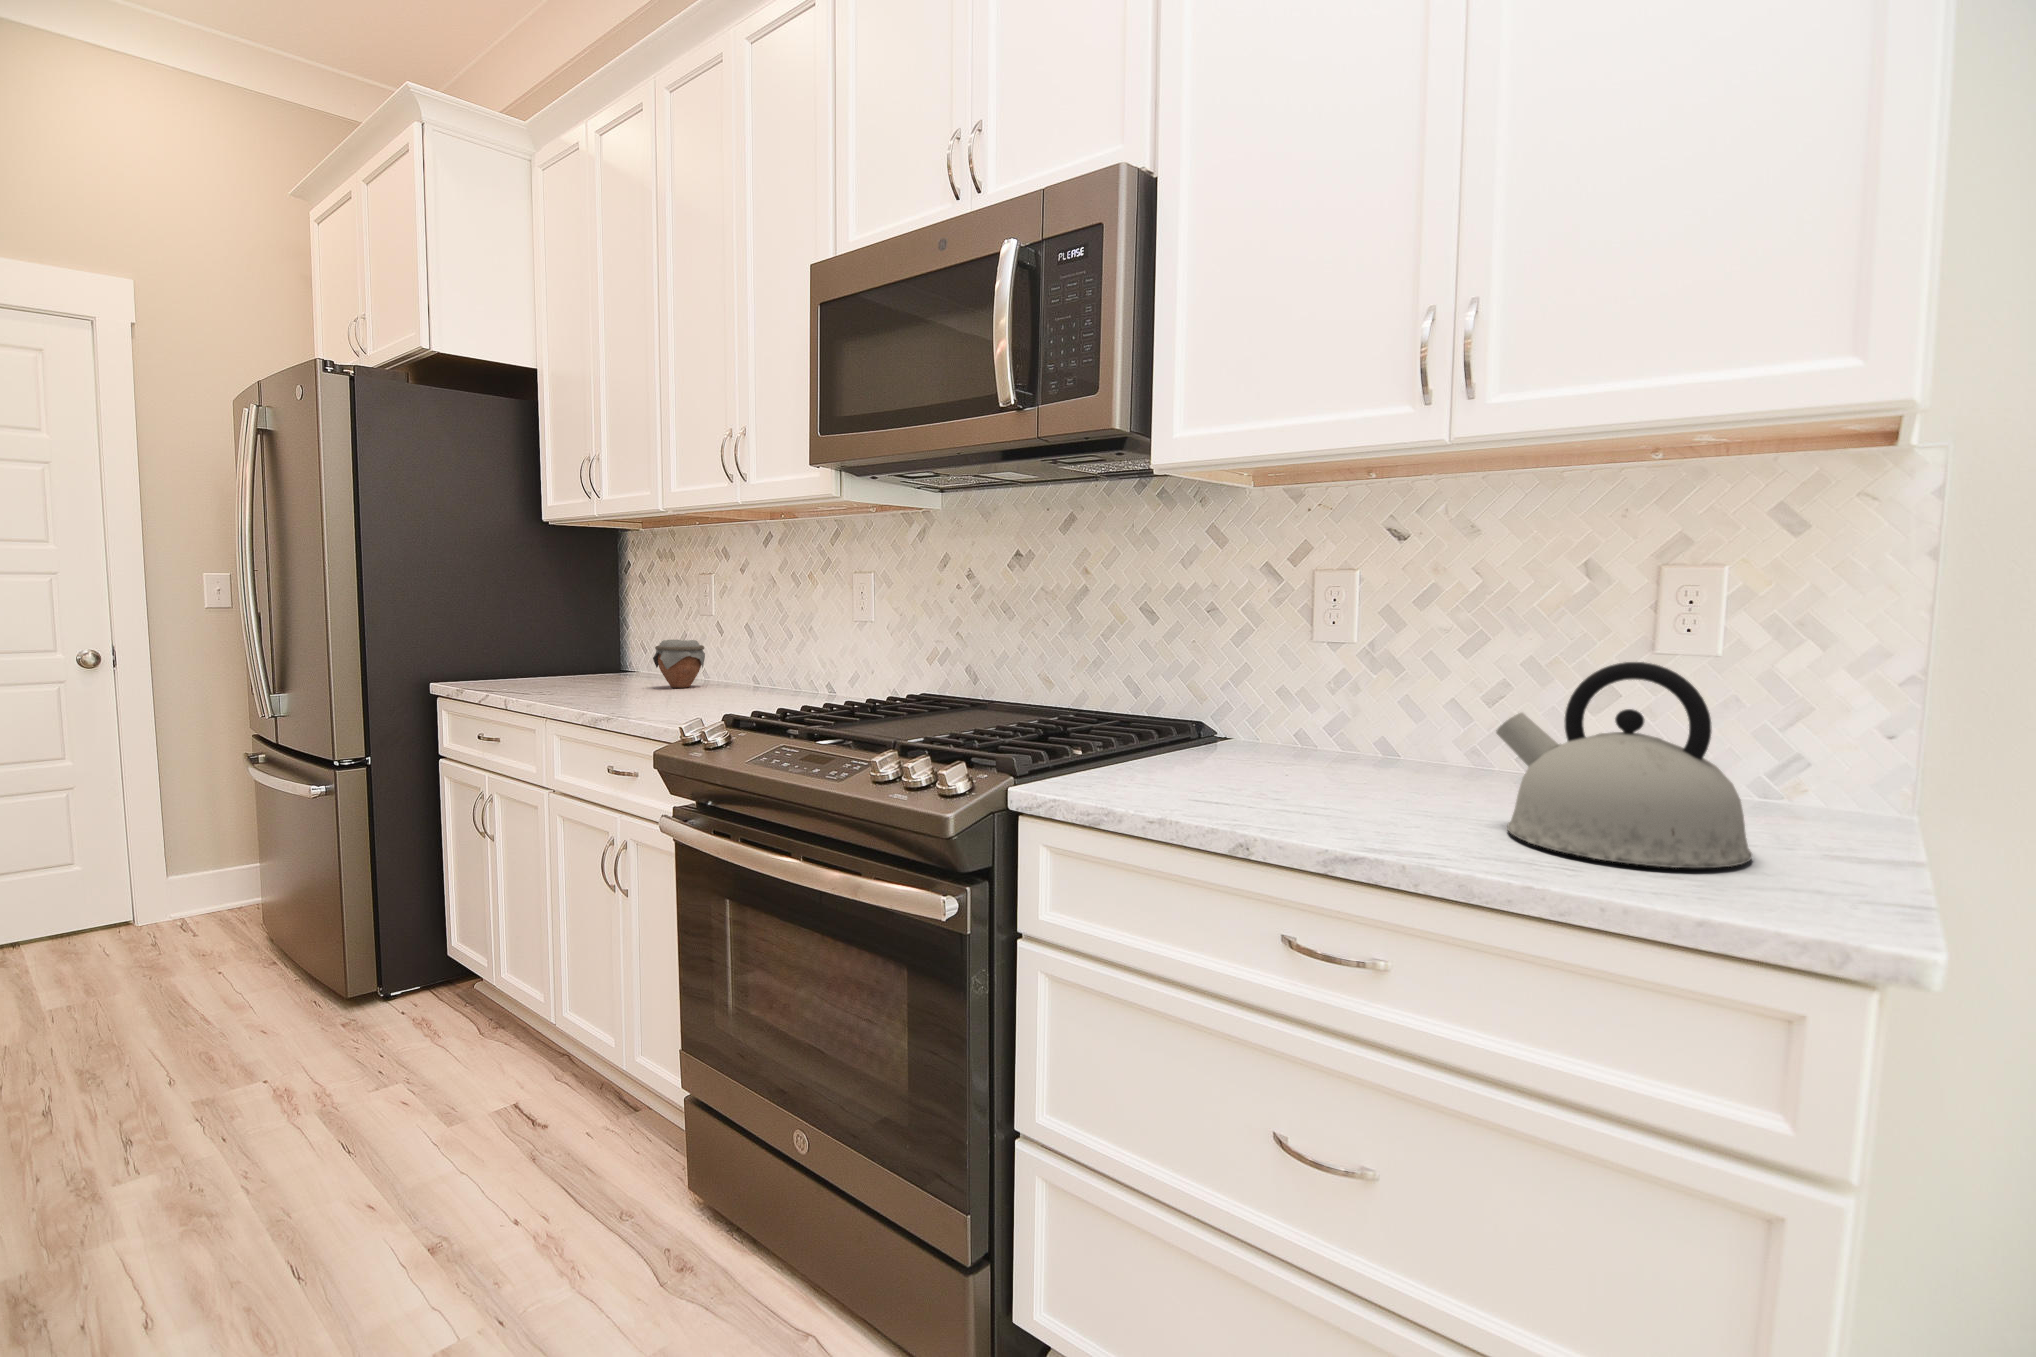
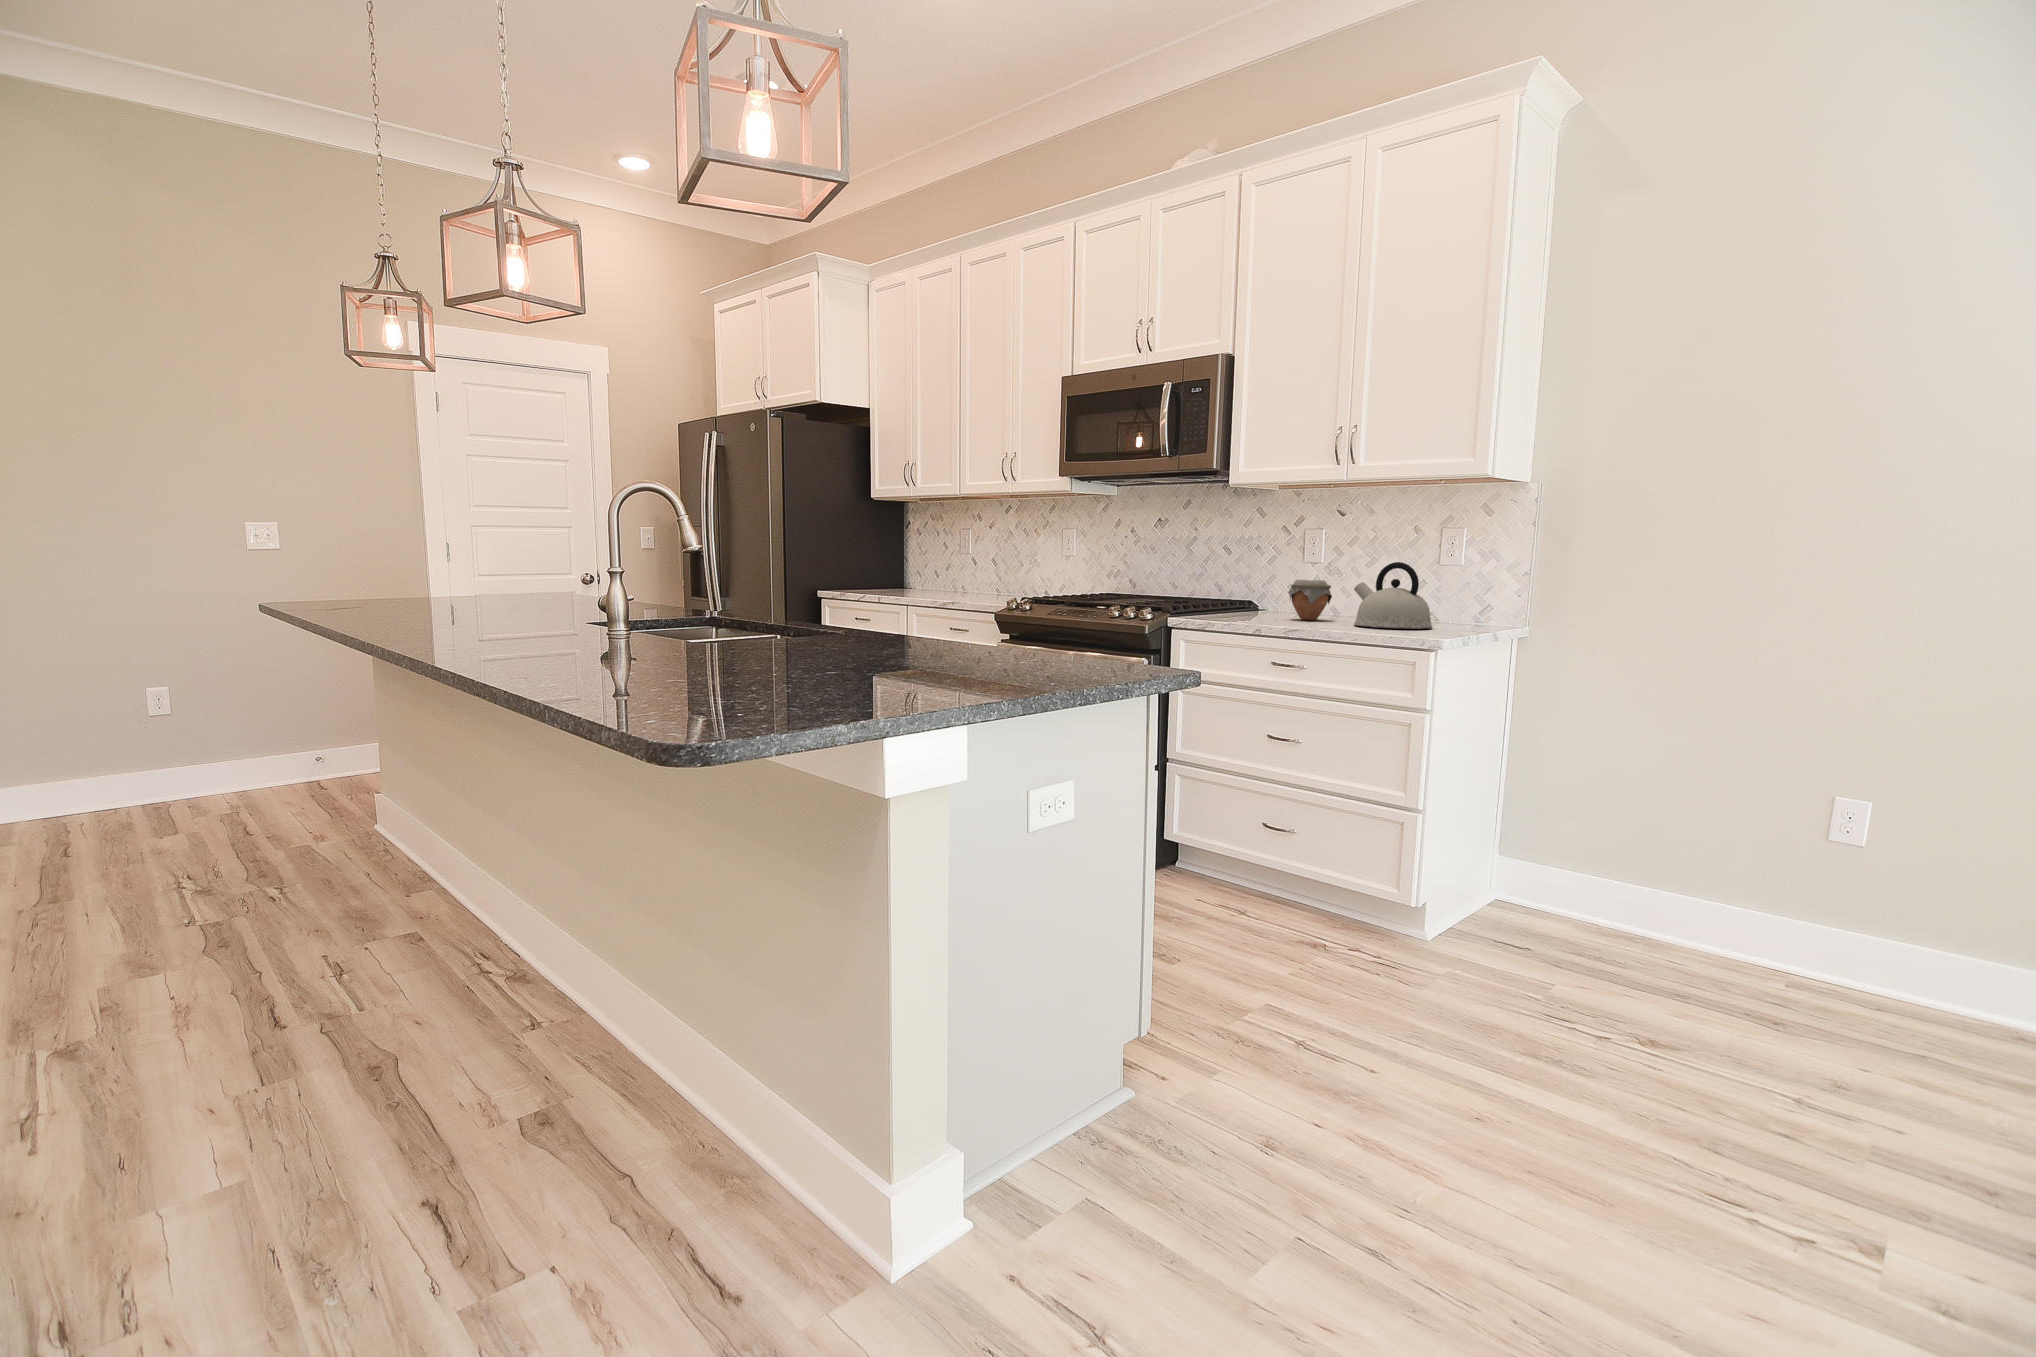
jar: present [653,640,705,688] -> present [1288,580,1332,620]

